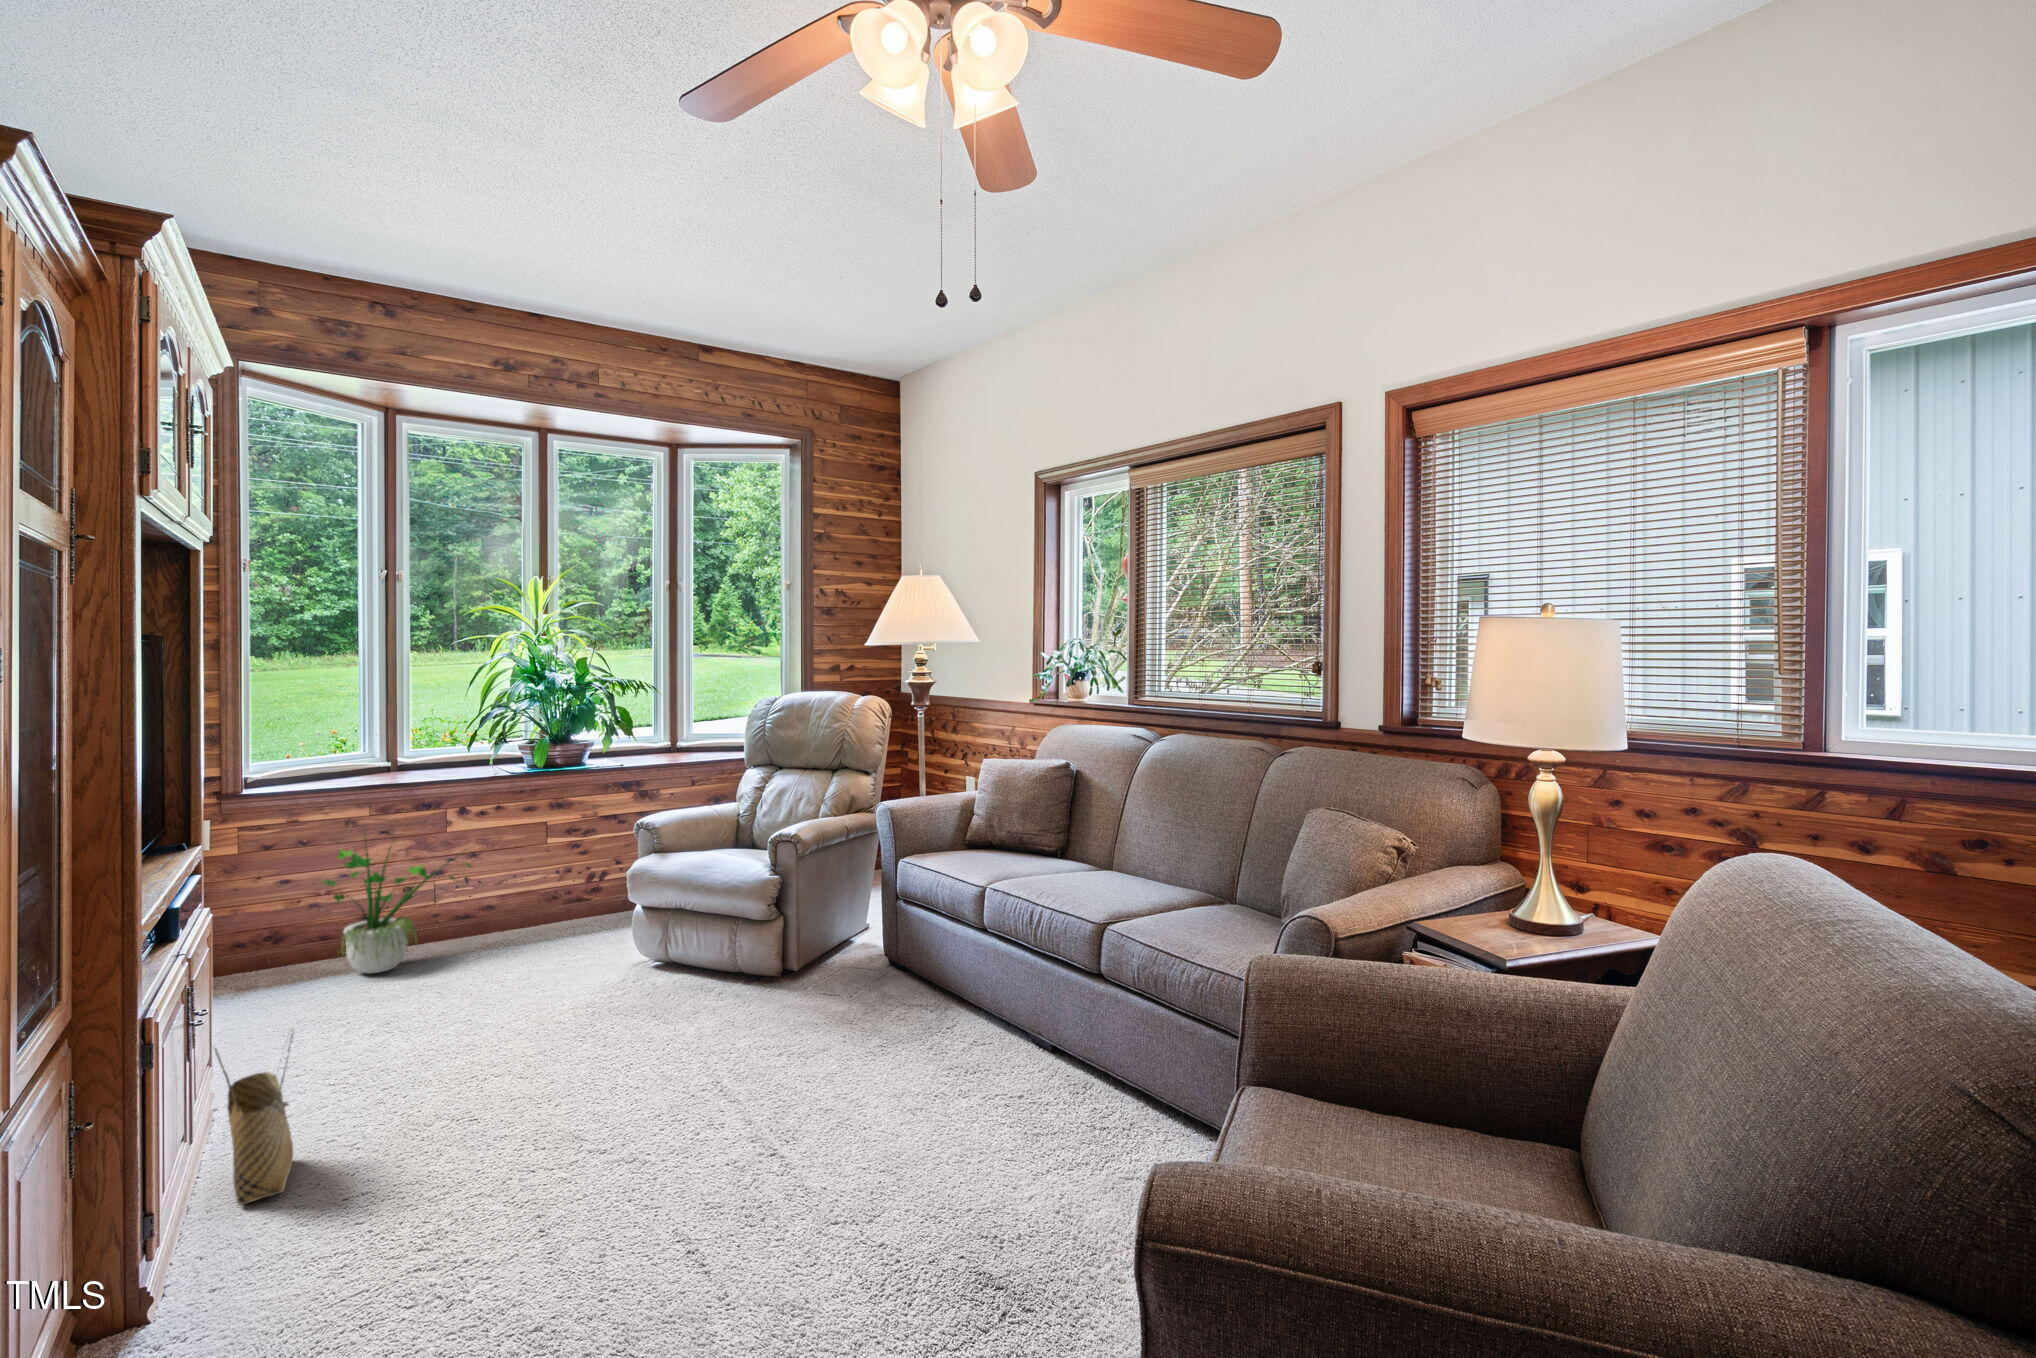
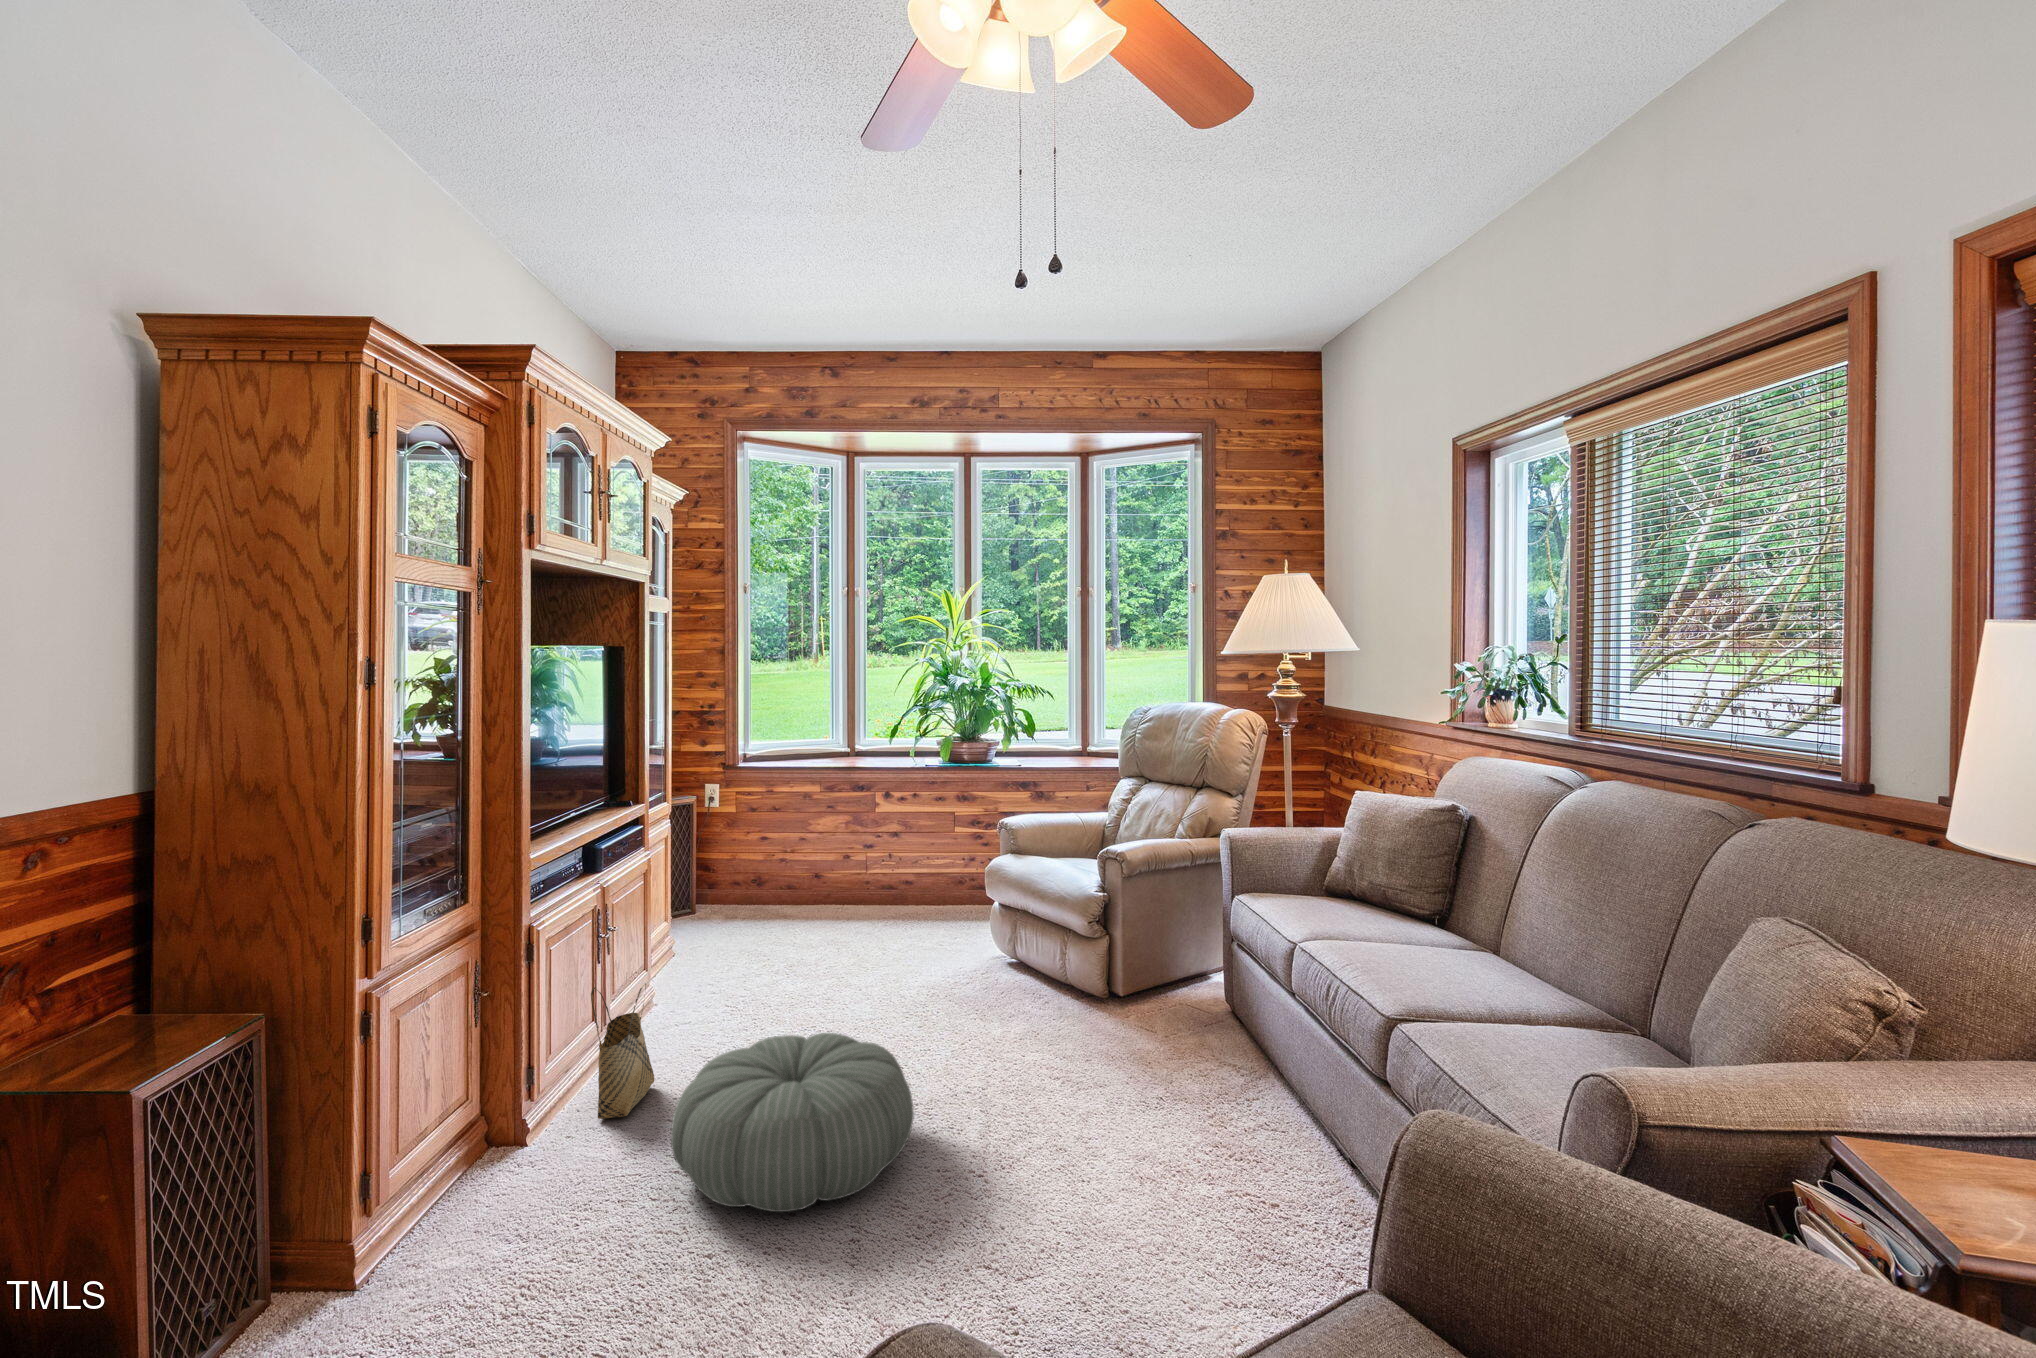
potted plant: present [323,842,471,973] -> none [769,797,896,929]
pouf: none [402,1039,683,1232] -> present [671,1033,914,1212]

